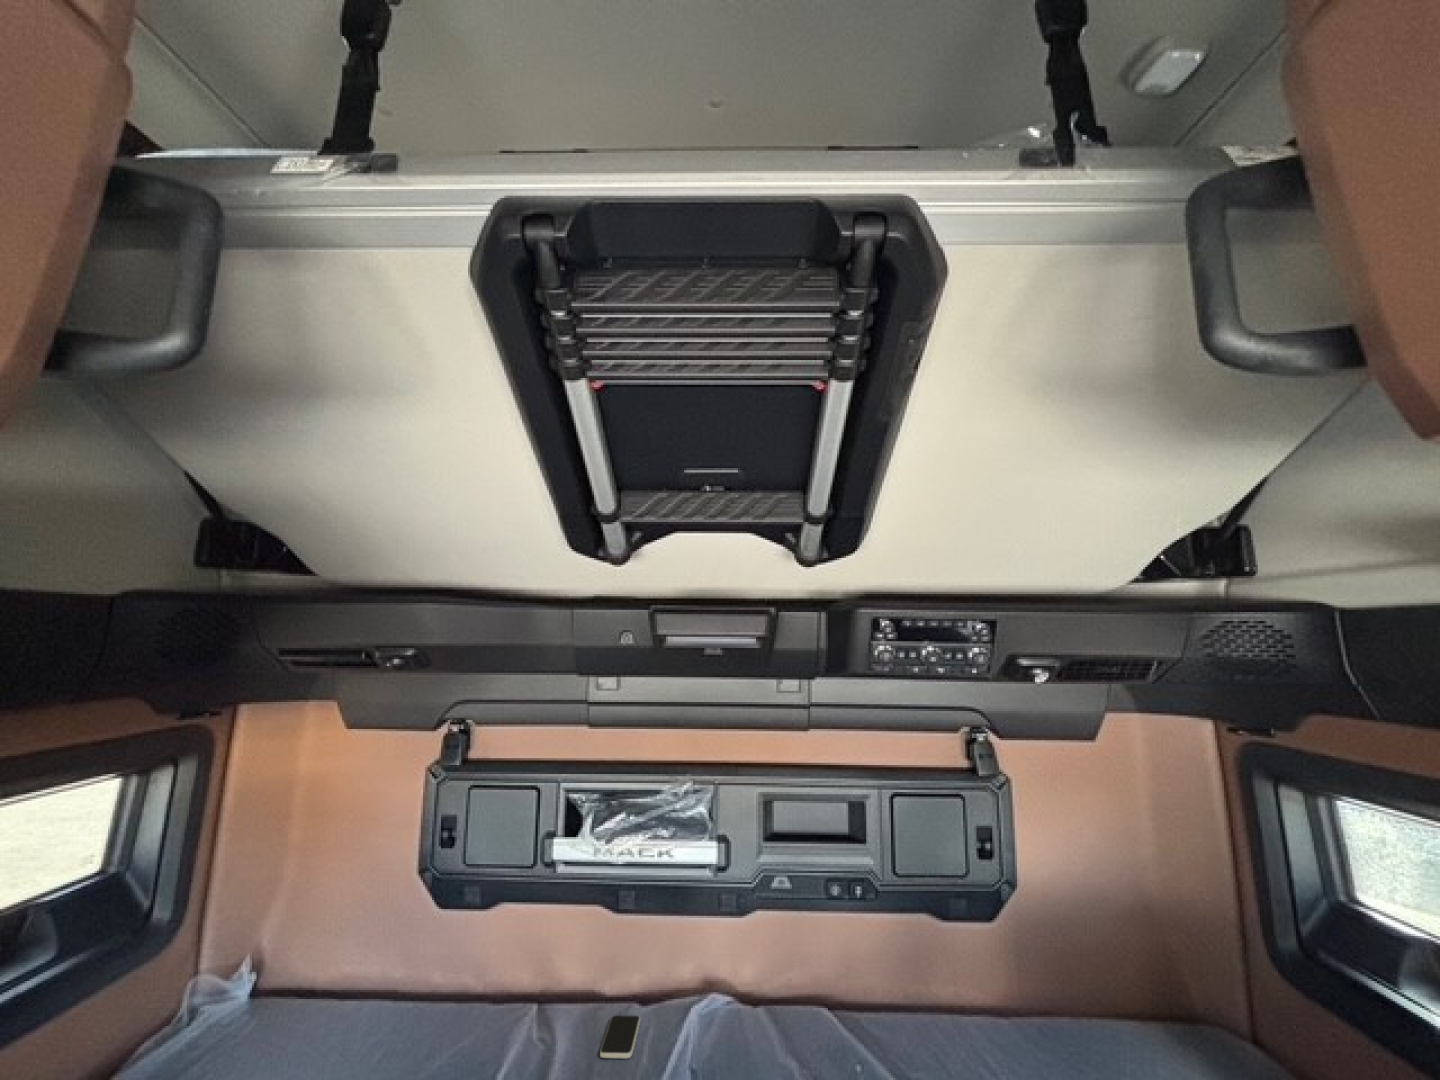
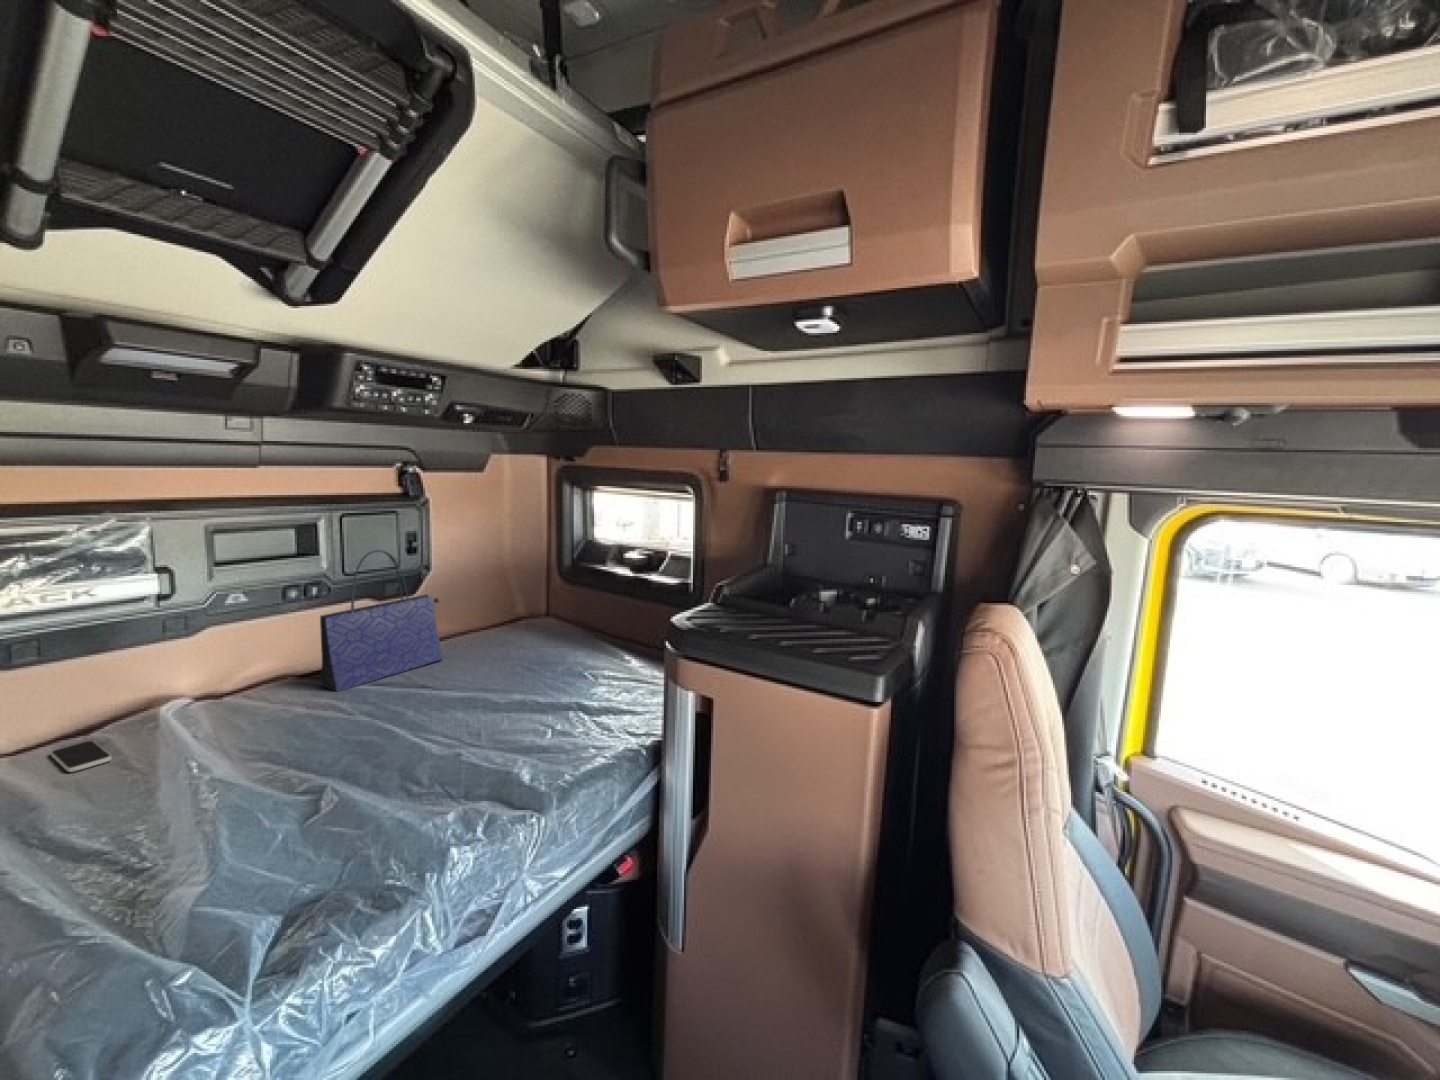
tote bag: none [849,855,1019,1057] -> present [320,550,443,692]

